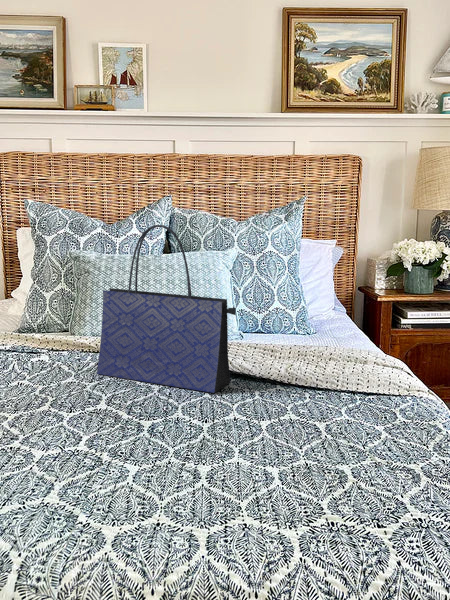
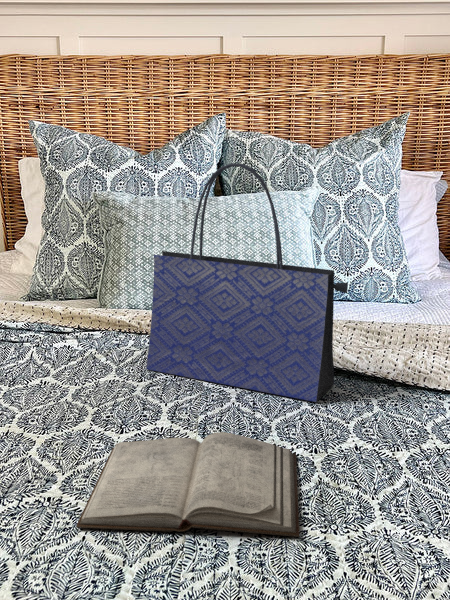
diary: none [28,408,192,469] -> present [76,432,299,537]

